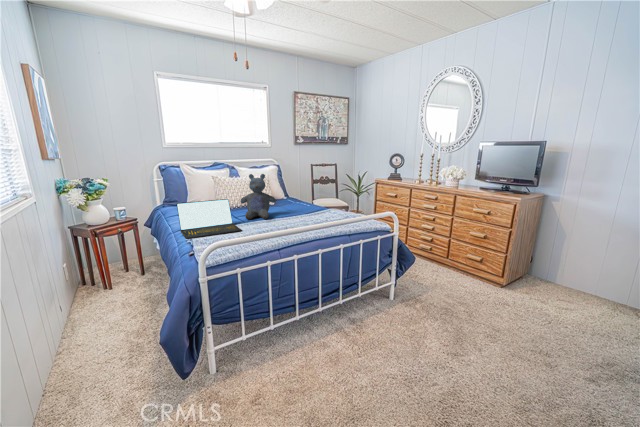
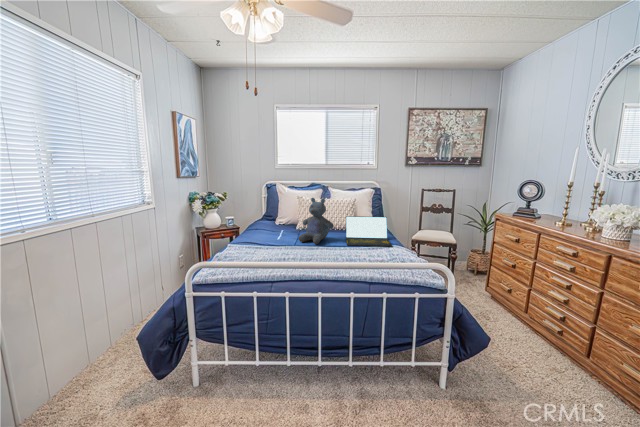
laptop: present [177,199,242,239] -> present [346,216,392,246]

